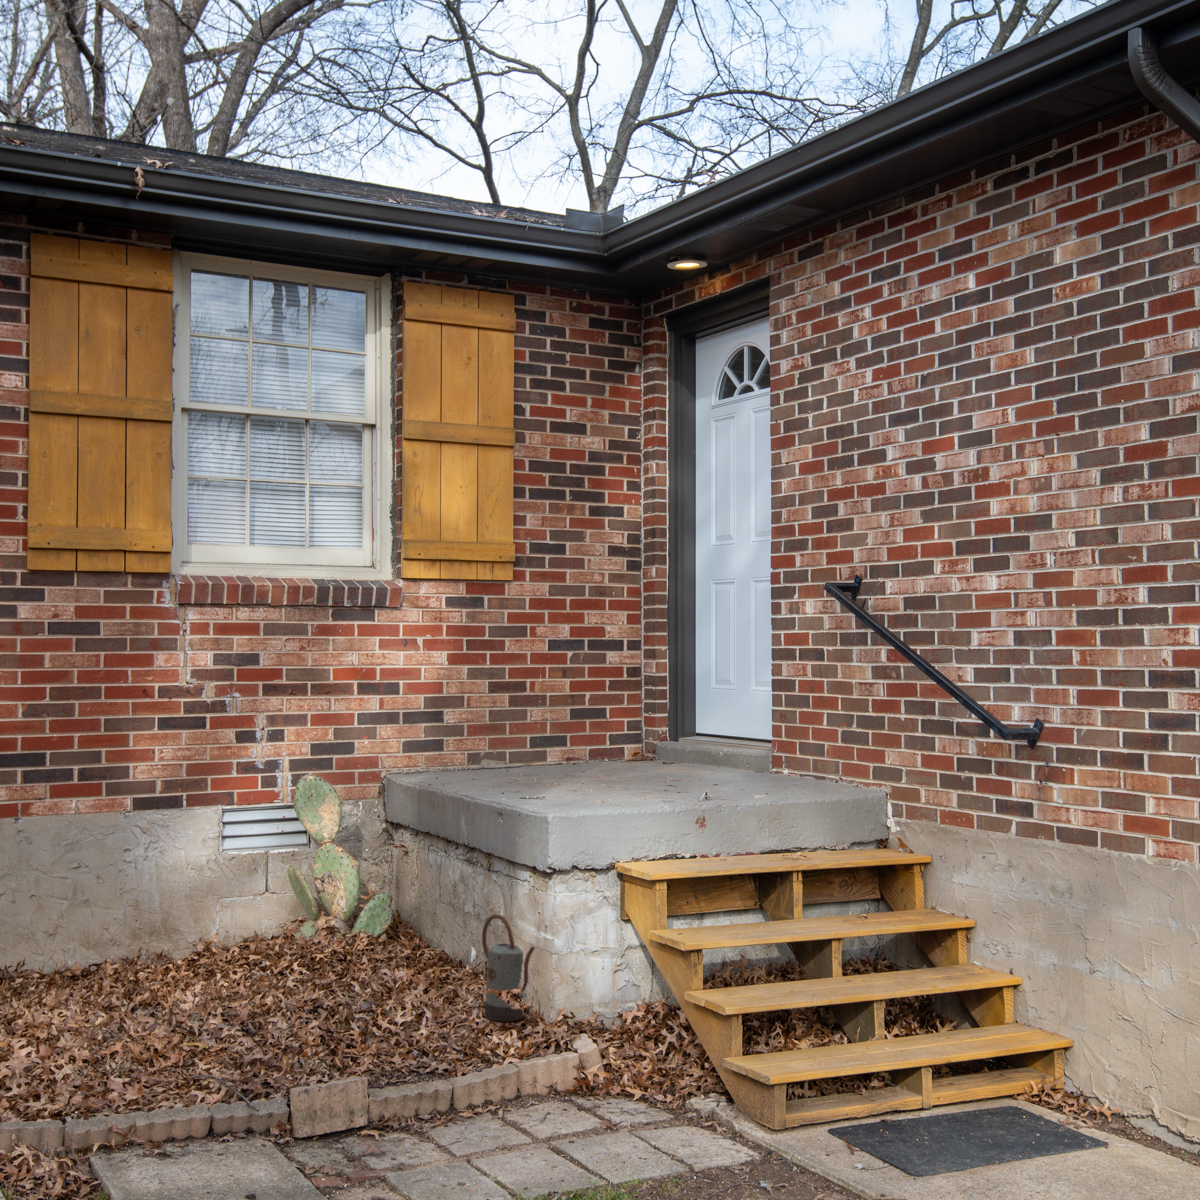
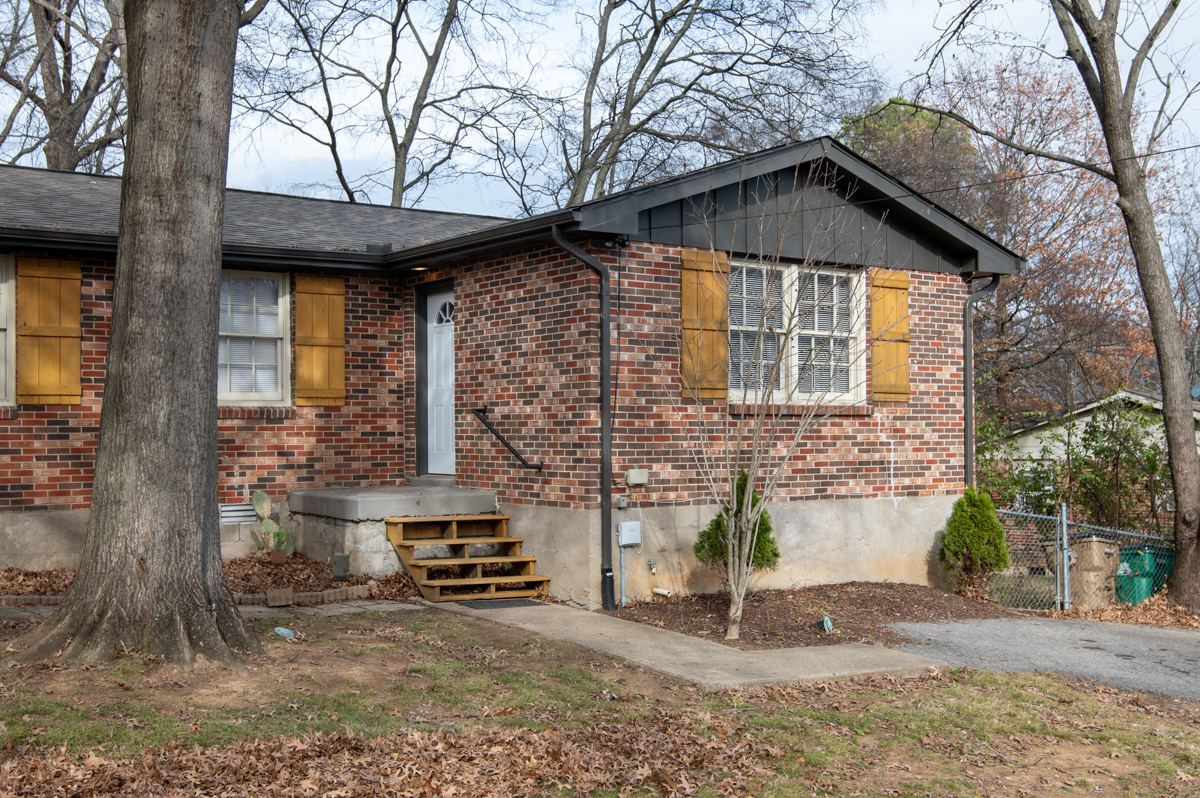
potted plant: none [316,865,405,948] -> present [265,531,294,564]

